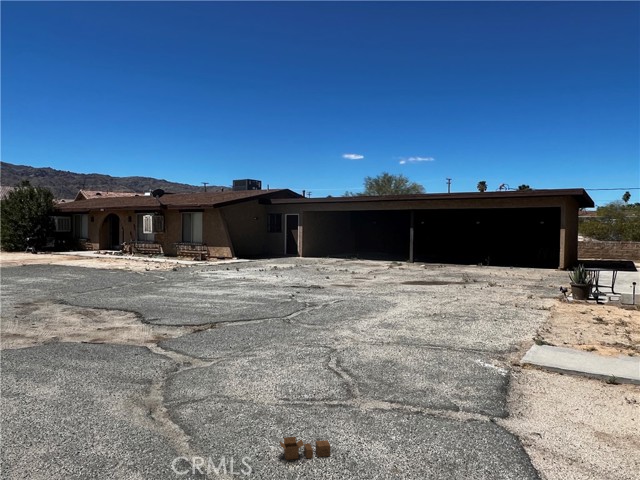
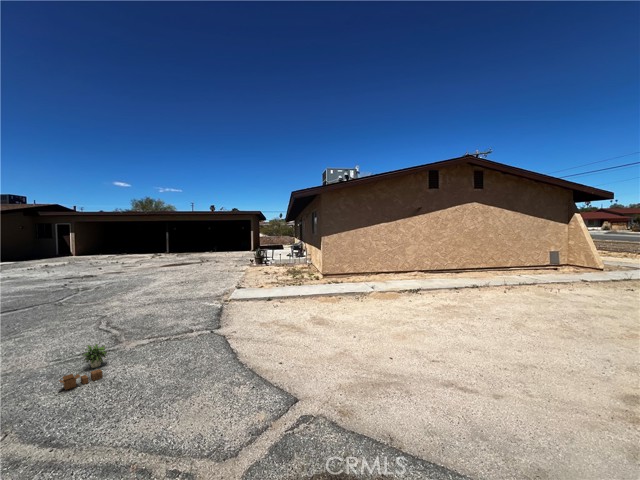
potted plant: none [306,396,338,433] -> present [83,344,107,368]

